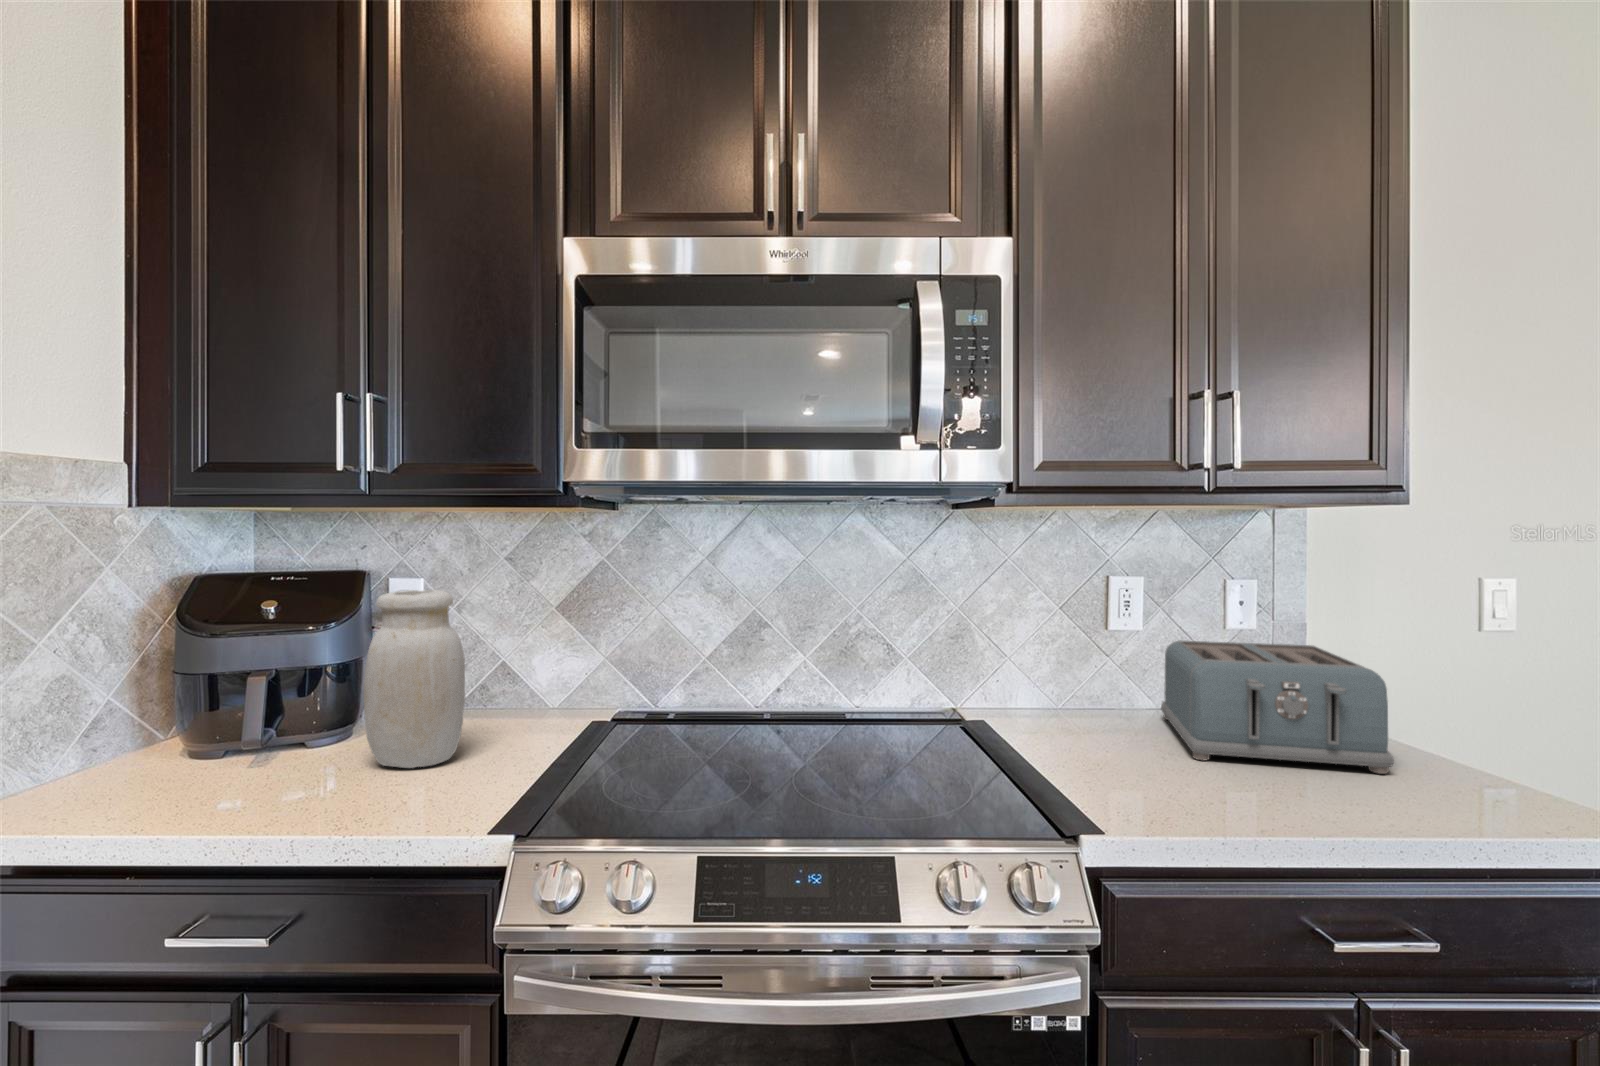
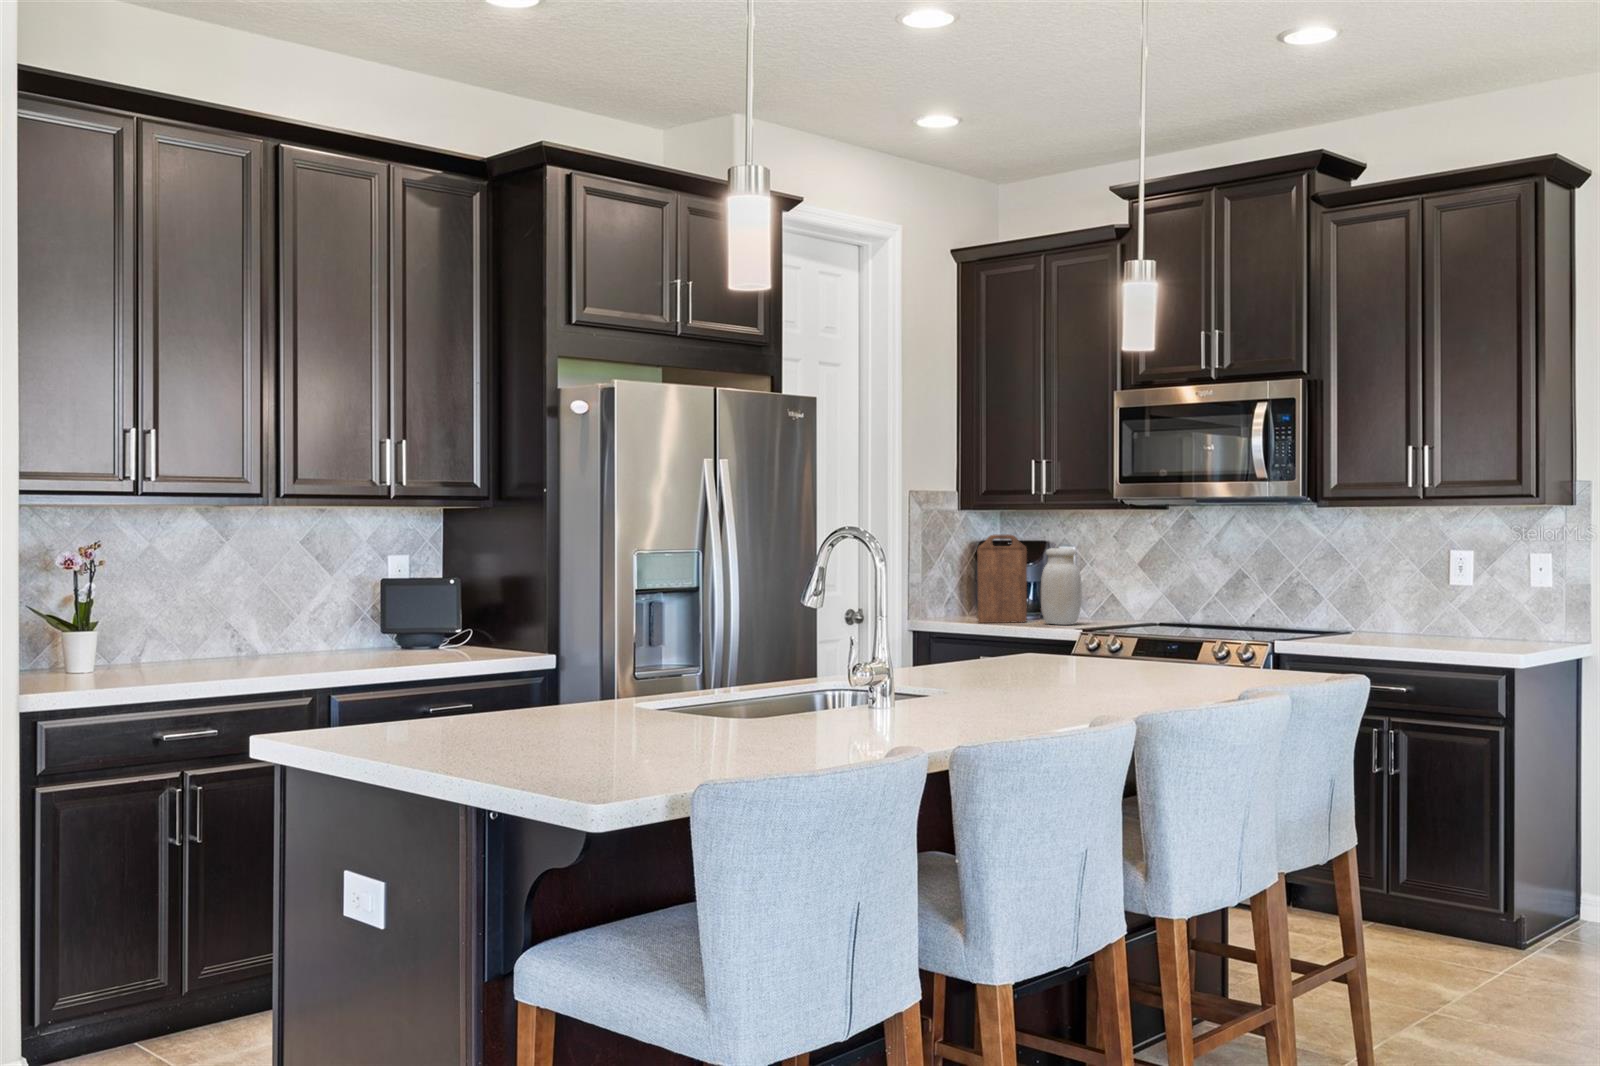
cutting board: none [179,562,324,790] -> present [977,534,1027,623]
toaster: present [1161,641,1394,774] -> none [1413,588,1554,647]

